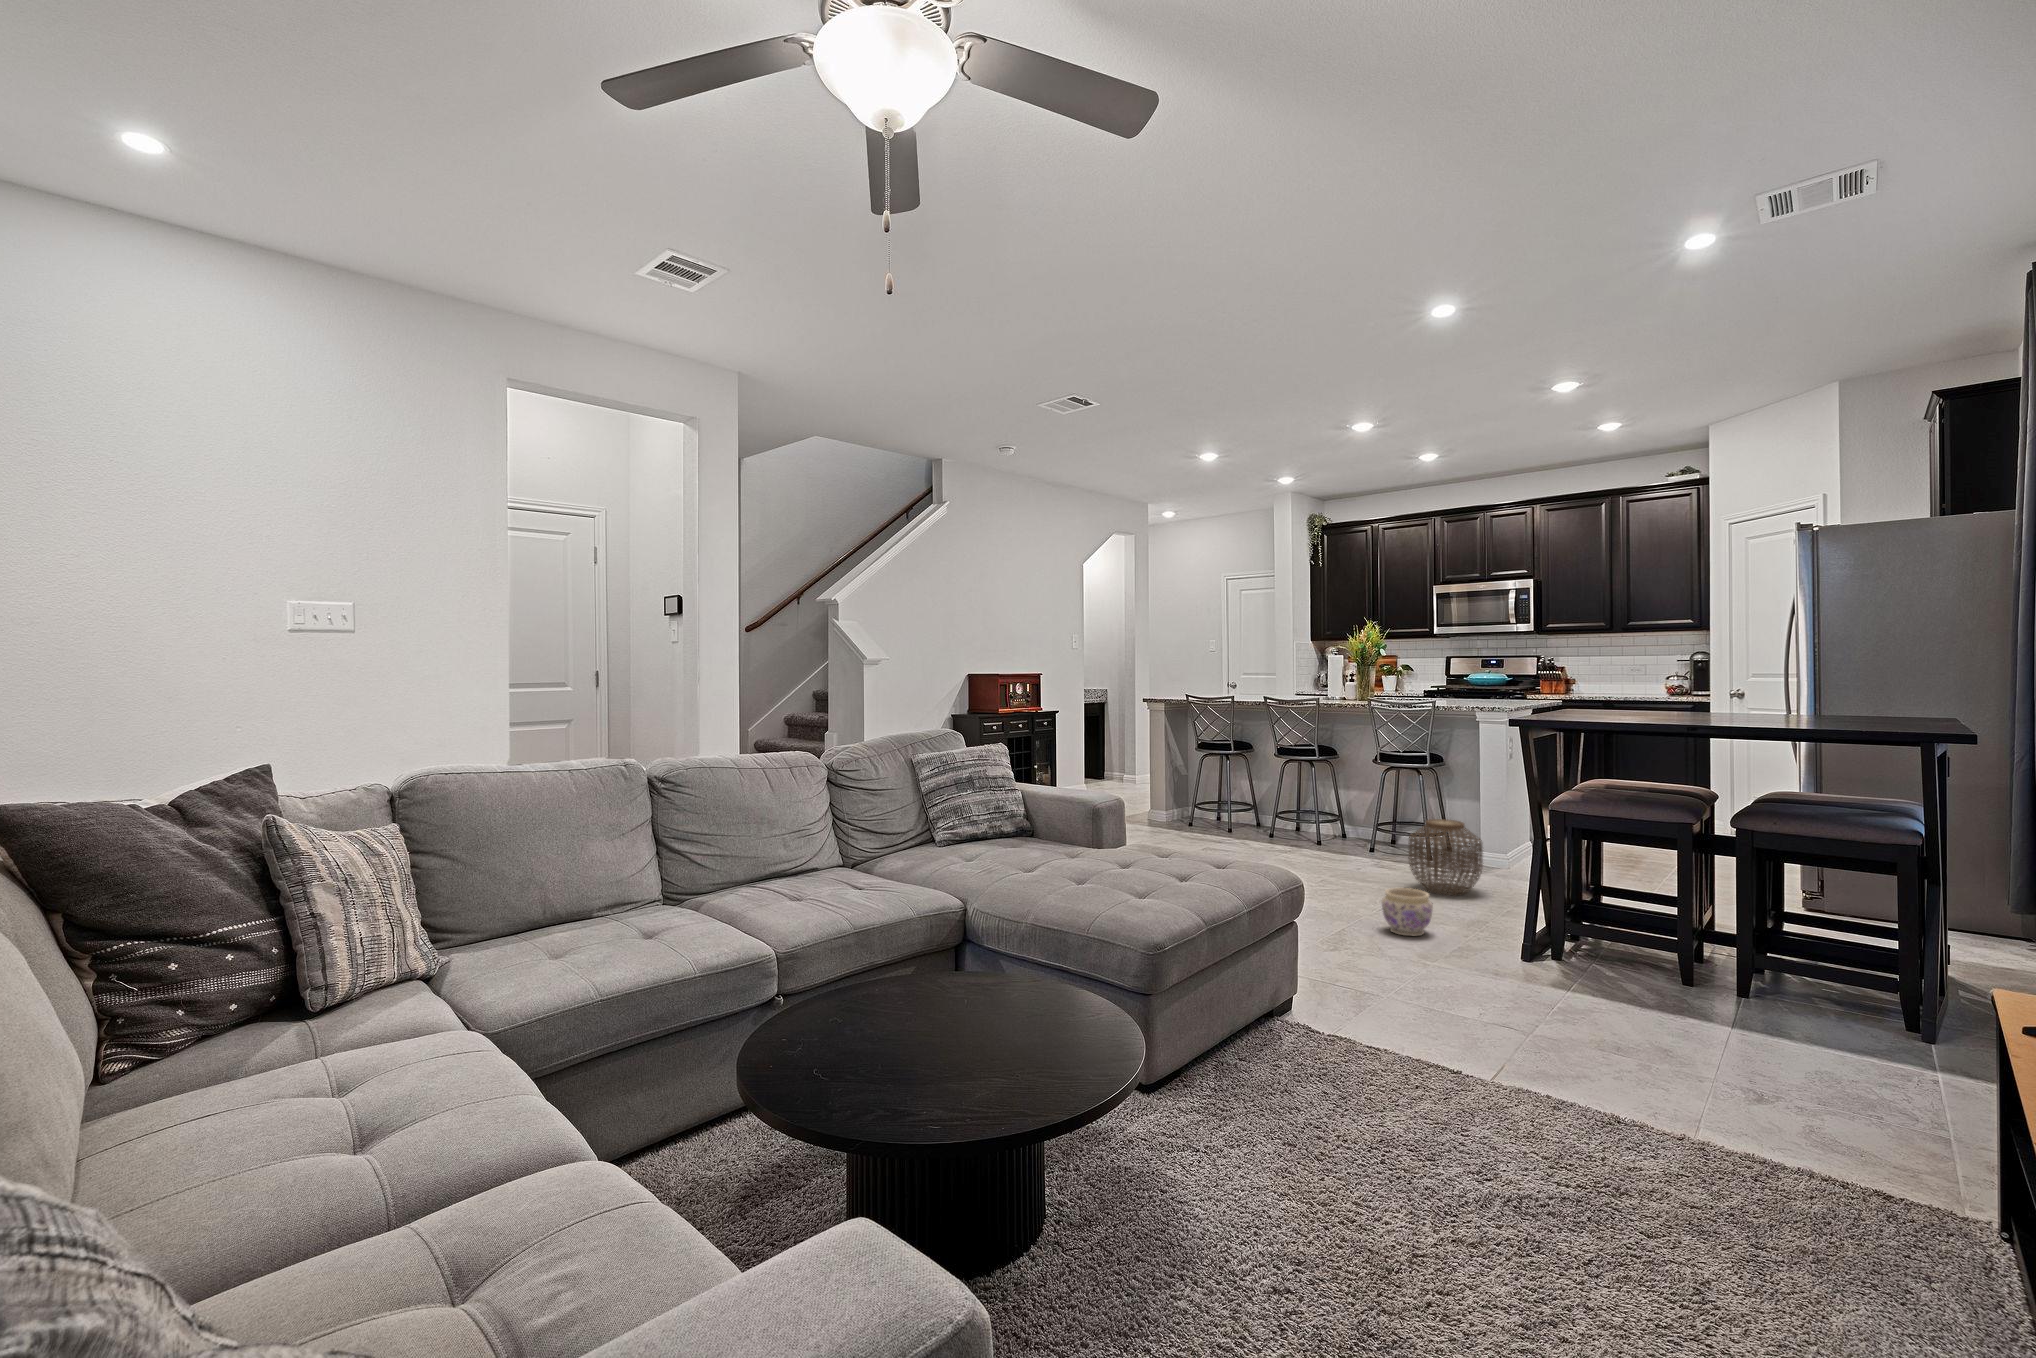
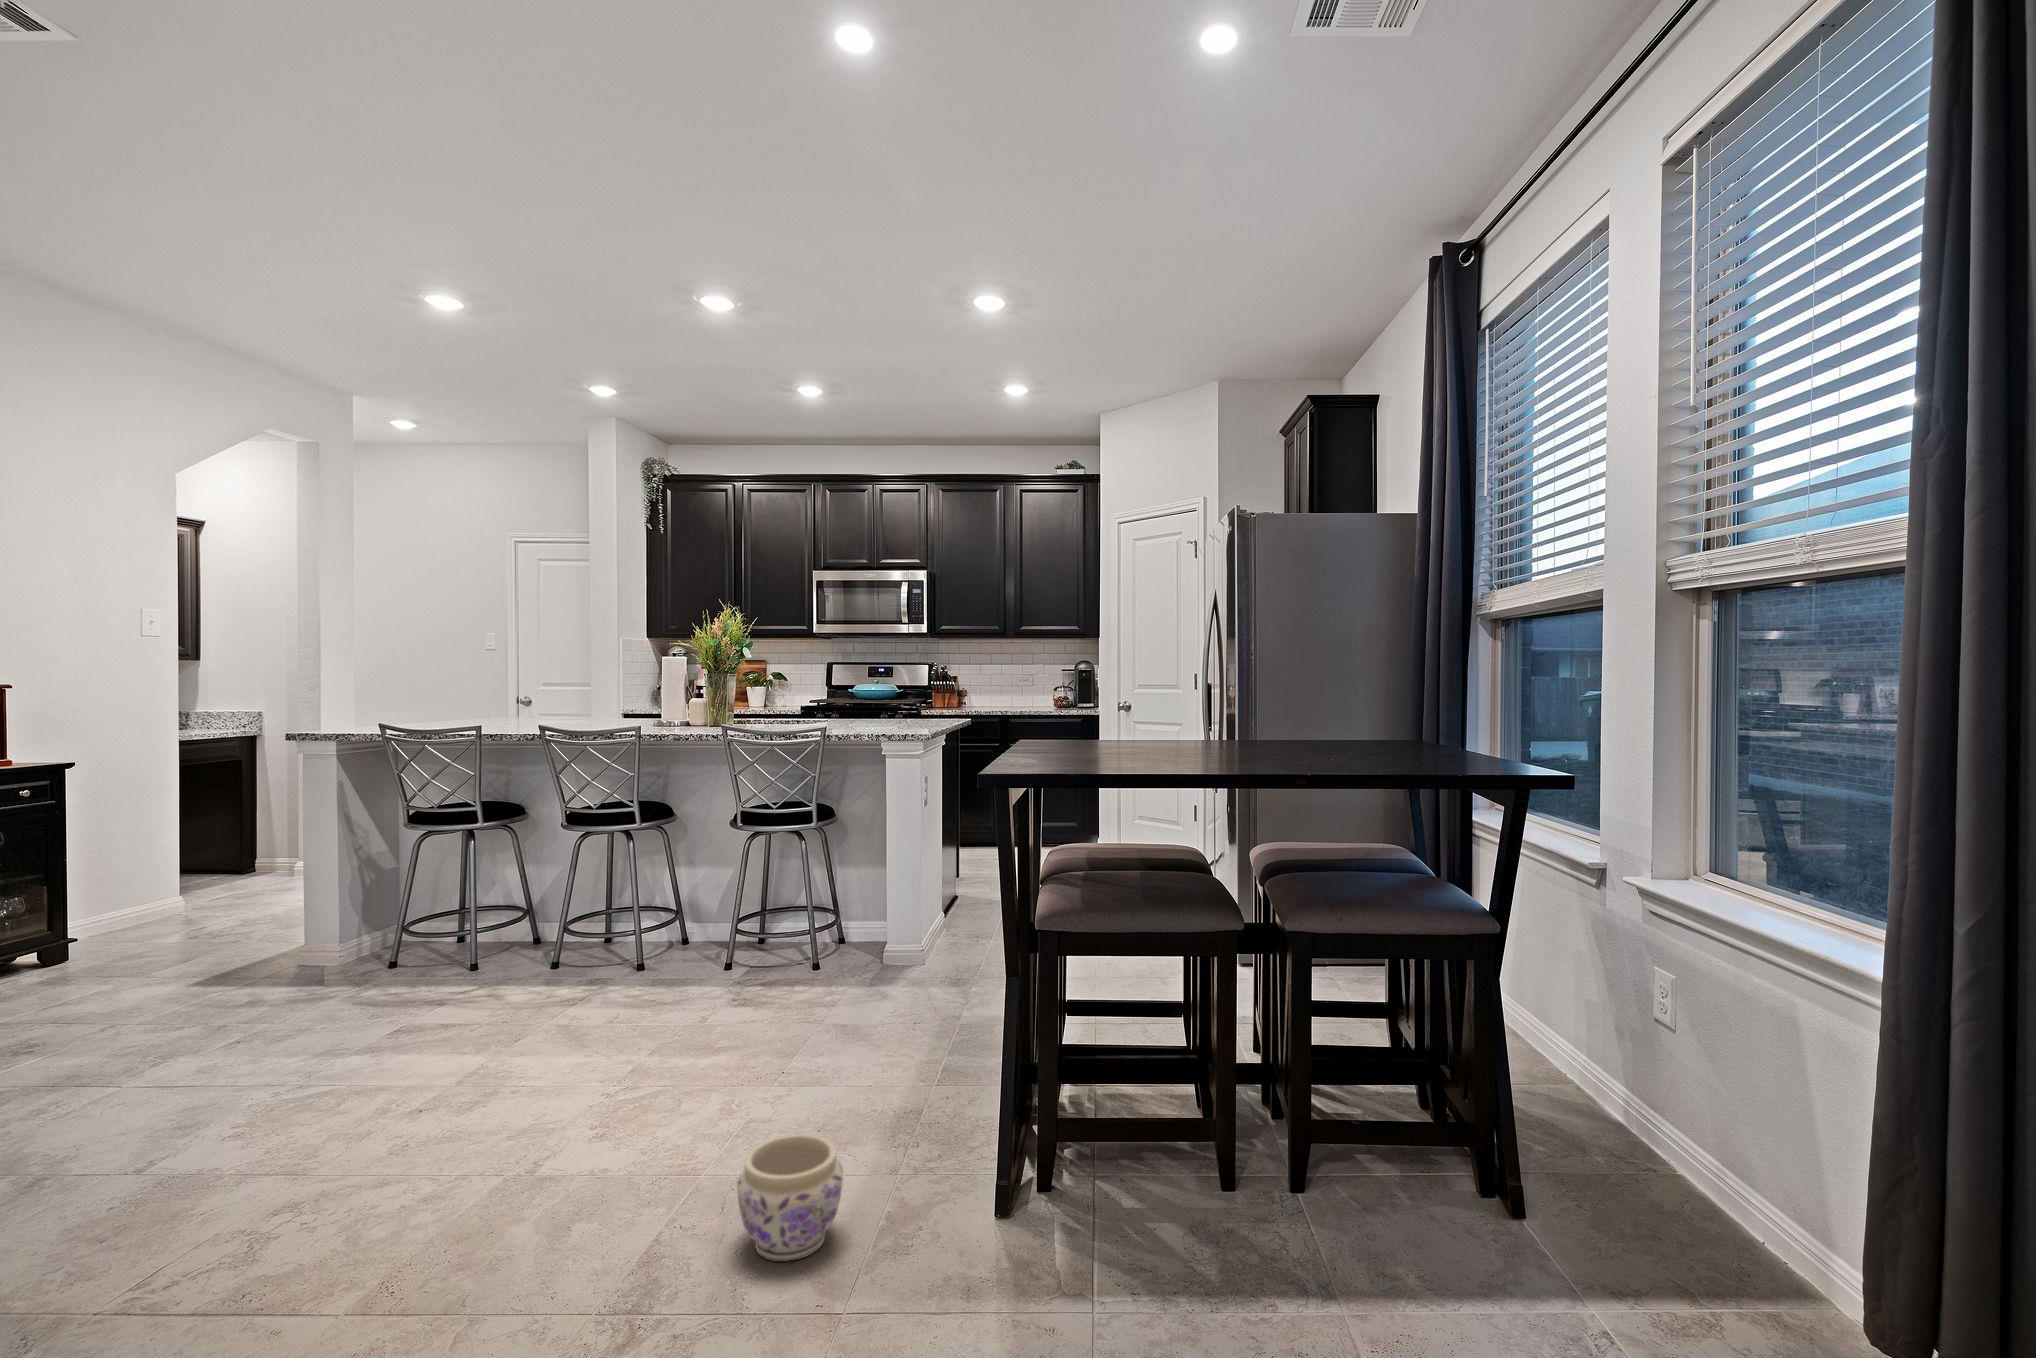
woven basket: present [1408,819,1482,895] -> none [787,932,906,1073]

